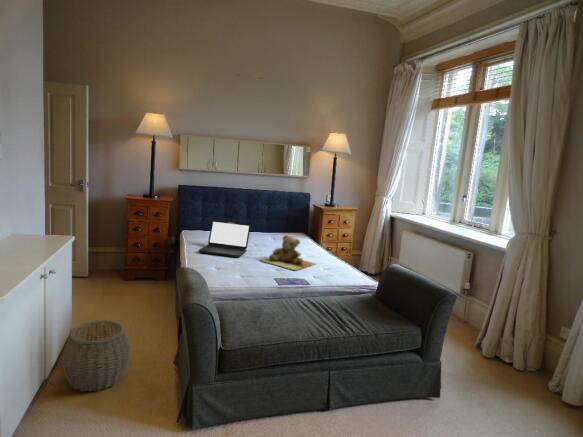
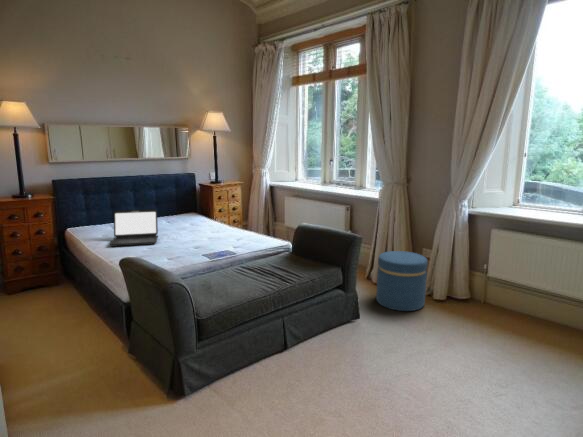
teddy bear: present [262,235,315,270] -> none [178,214,231,245]
woven basket: present [63,320,130,391] -> none [12,329,86,405]
ottoman: none [477,321,558,410] -> present [376,251,428,311]

